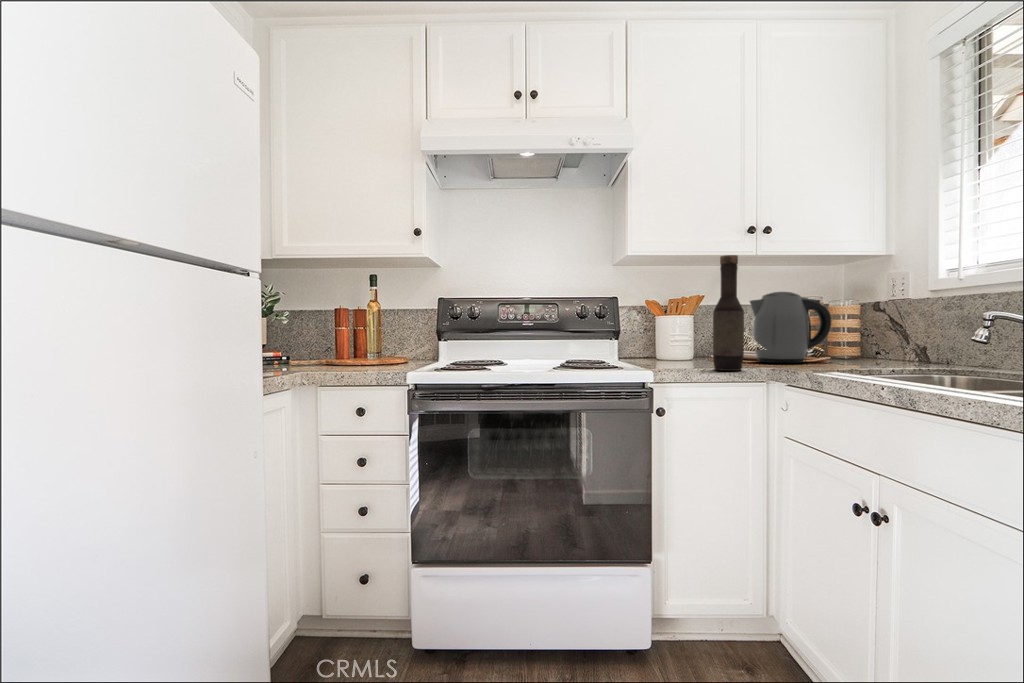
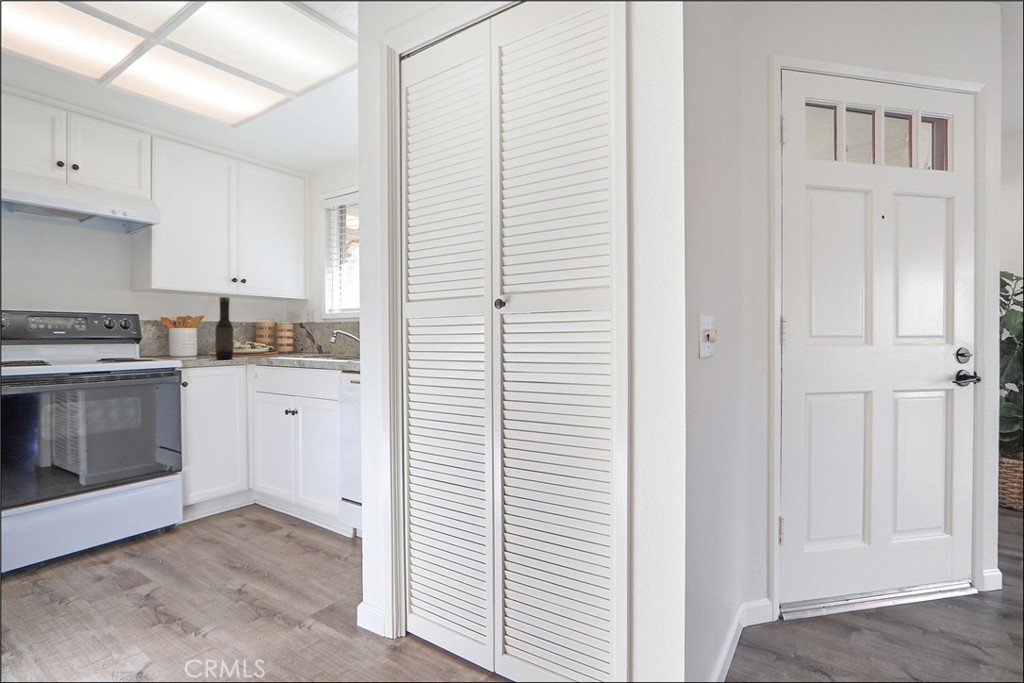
kettle: present [750,292,831,363] -> none [234,317,278,355]

